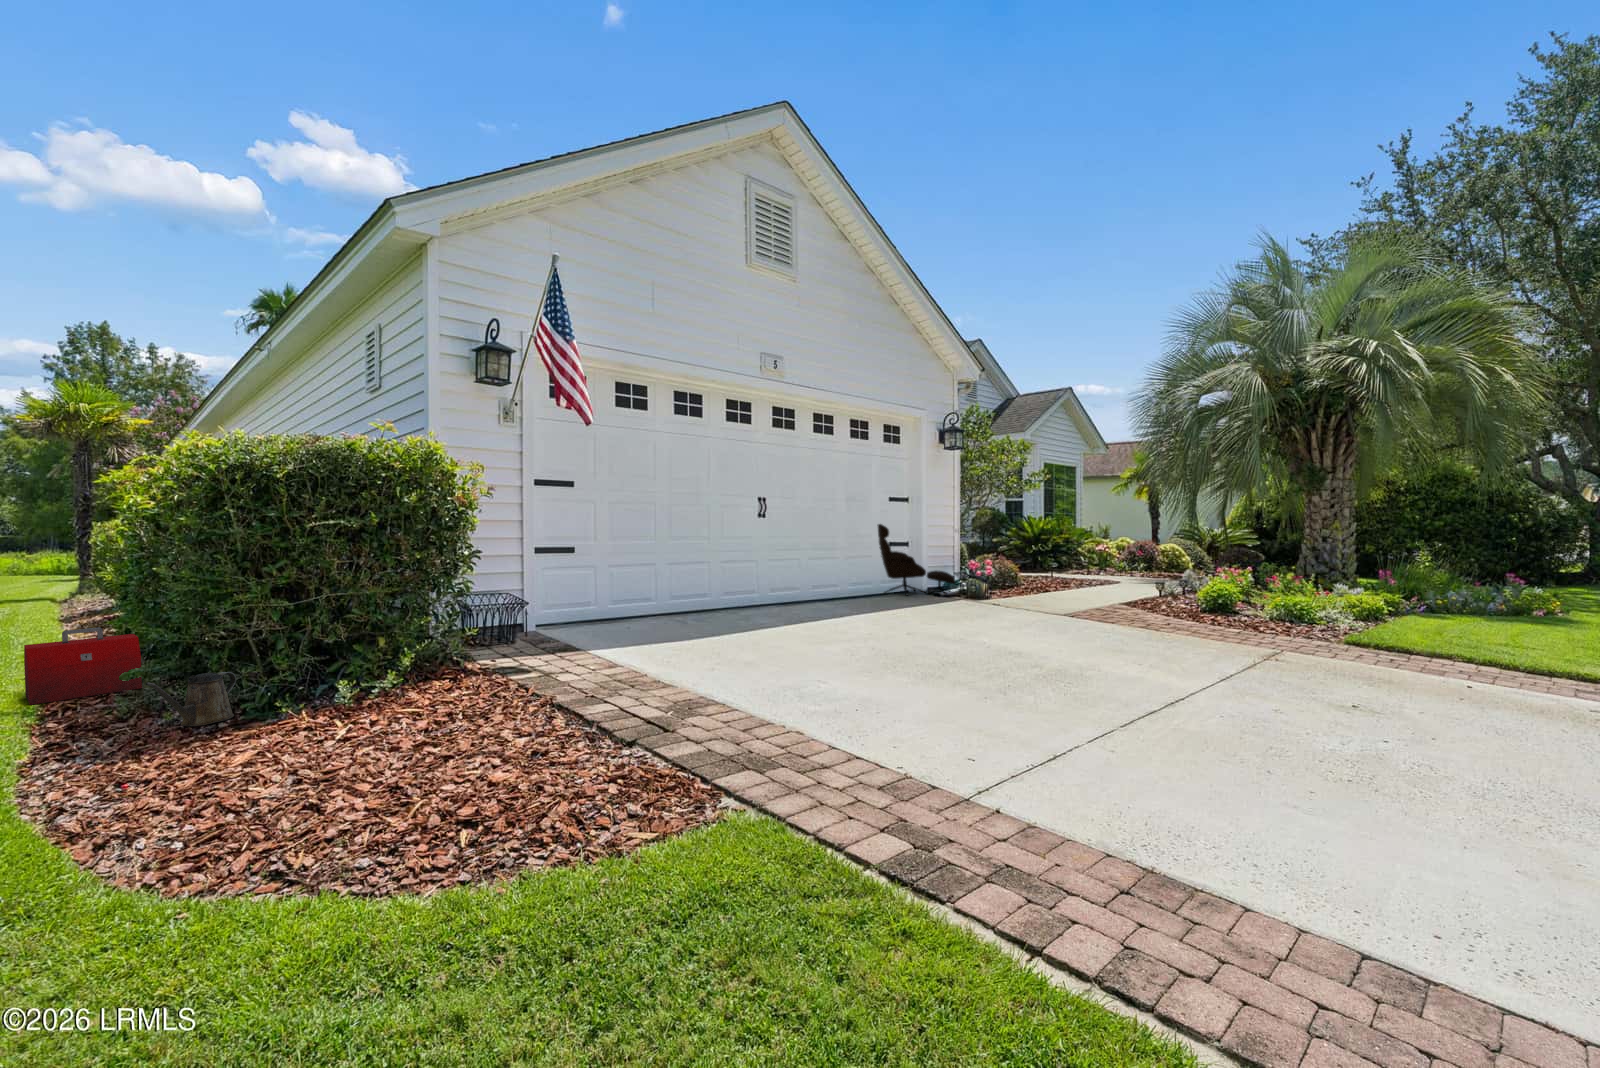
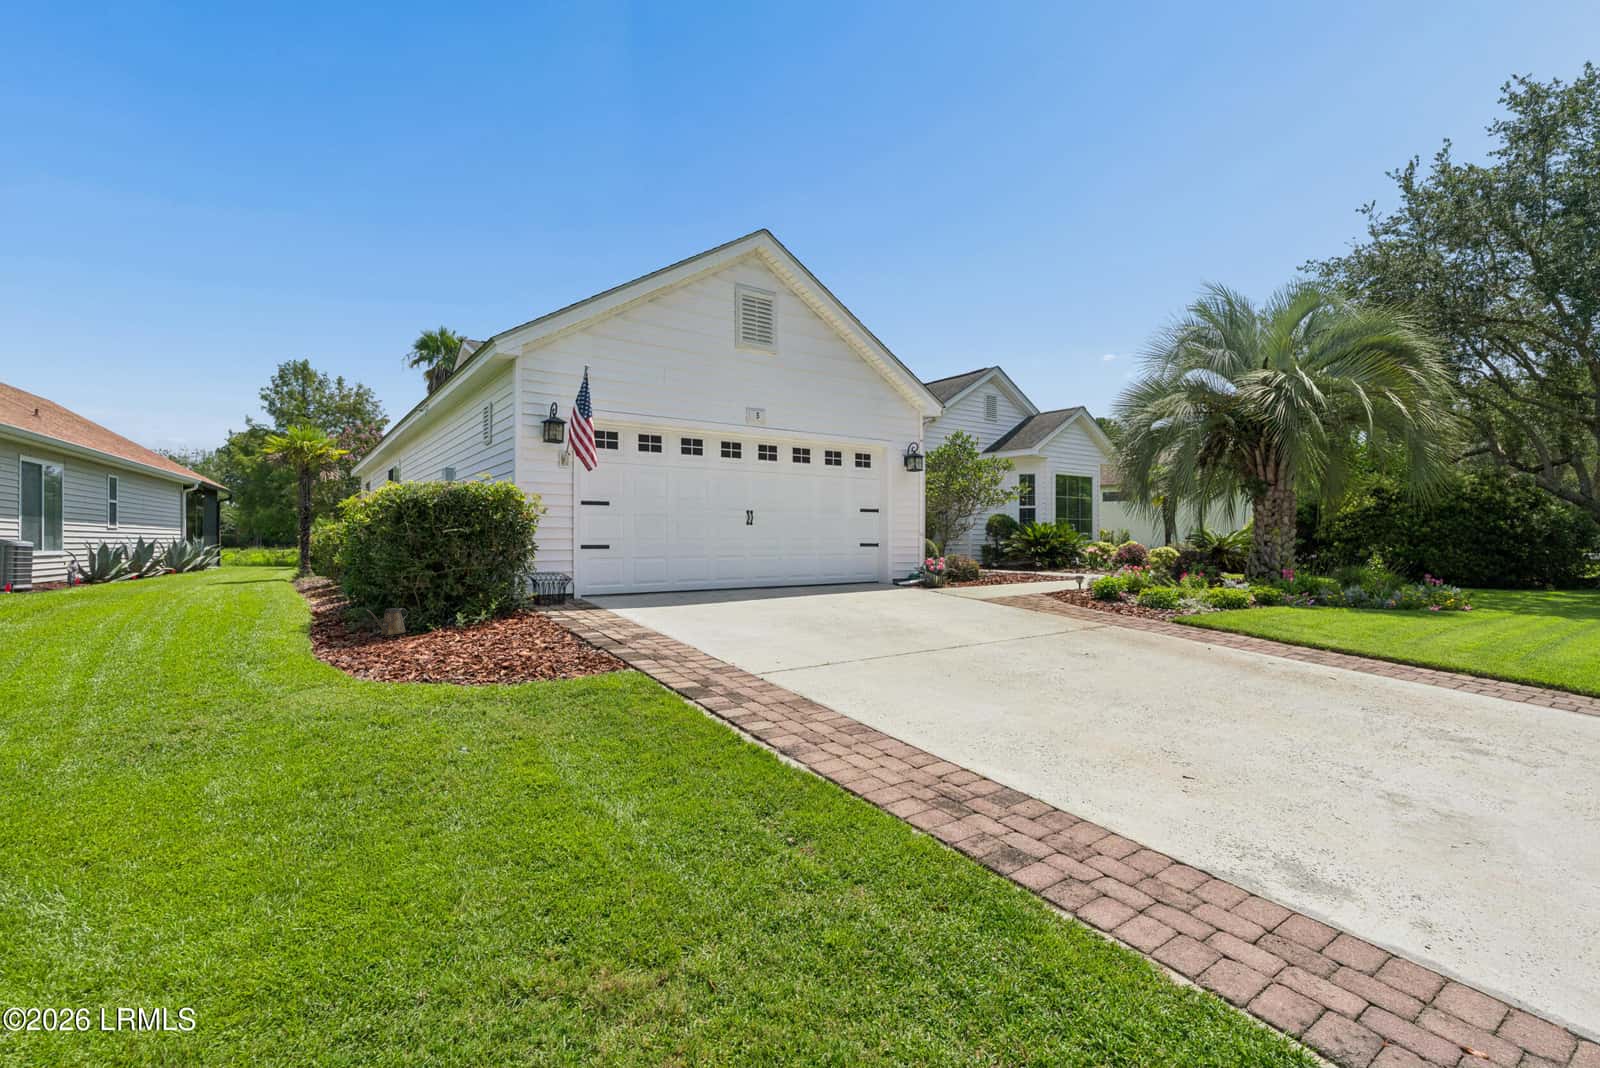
lounge chair: present [877,524,955,595] -> none [847,529,907,584]
toolbox: present [24,627,142,705] -> none [303,585,359,624]

